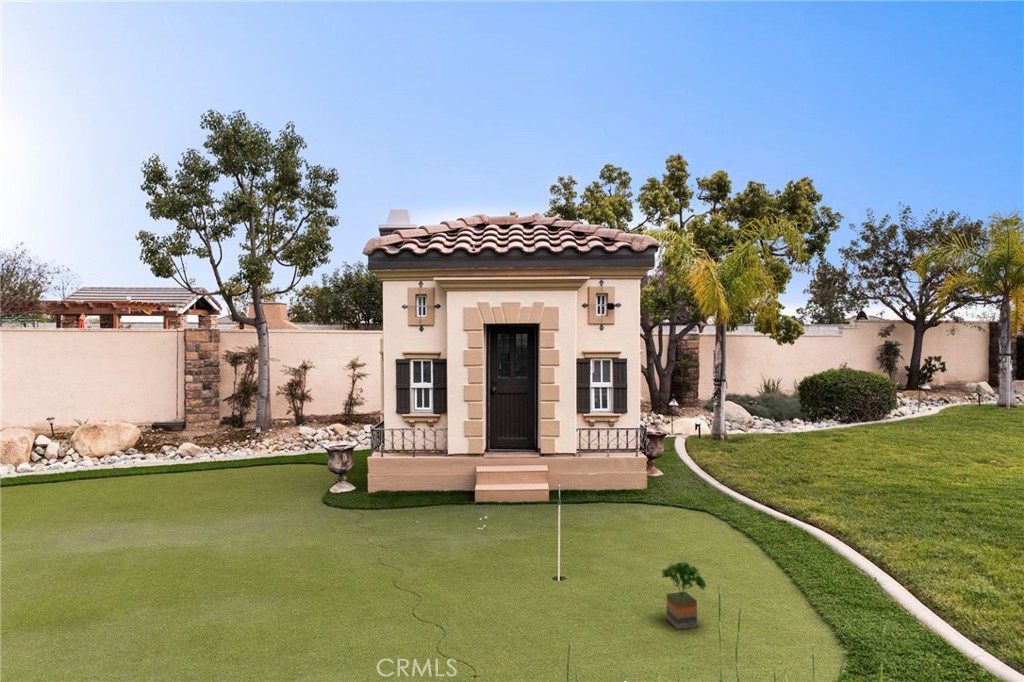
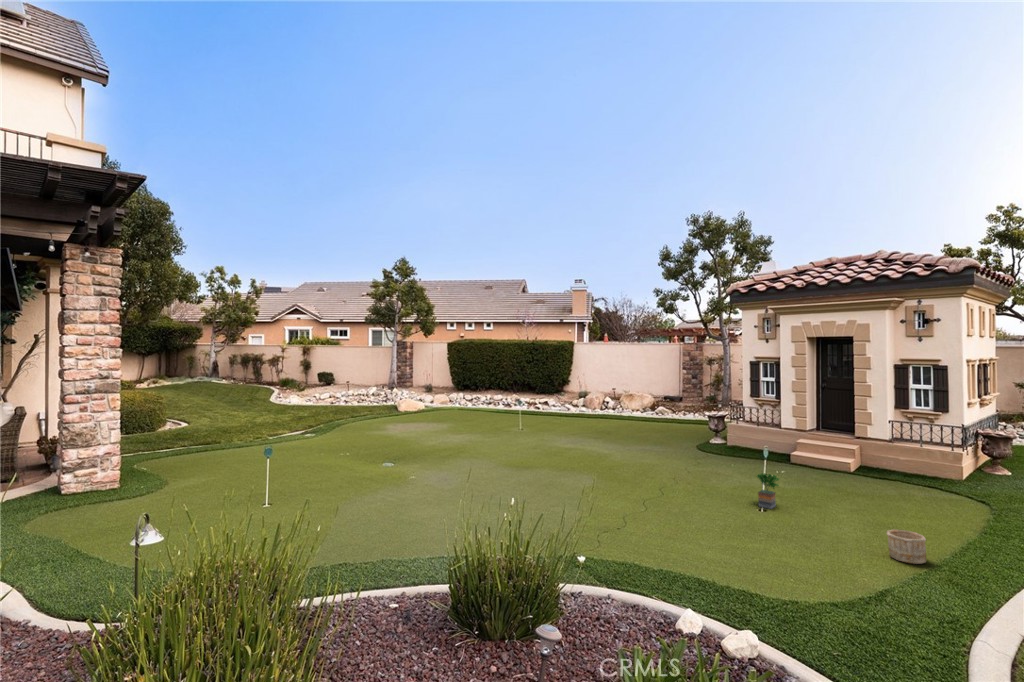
wooden bucket: none [923,604,982,660] -> present [887,529,926,564]

